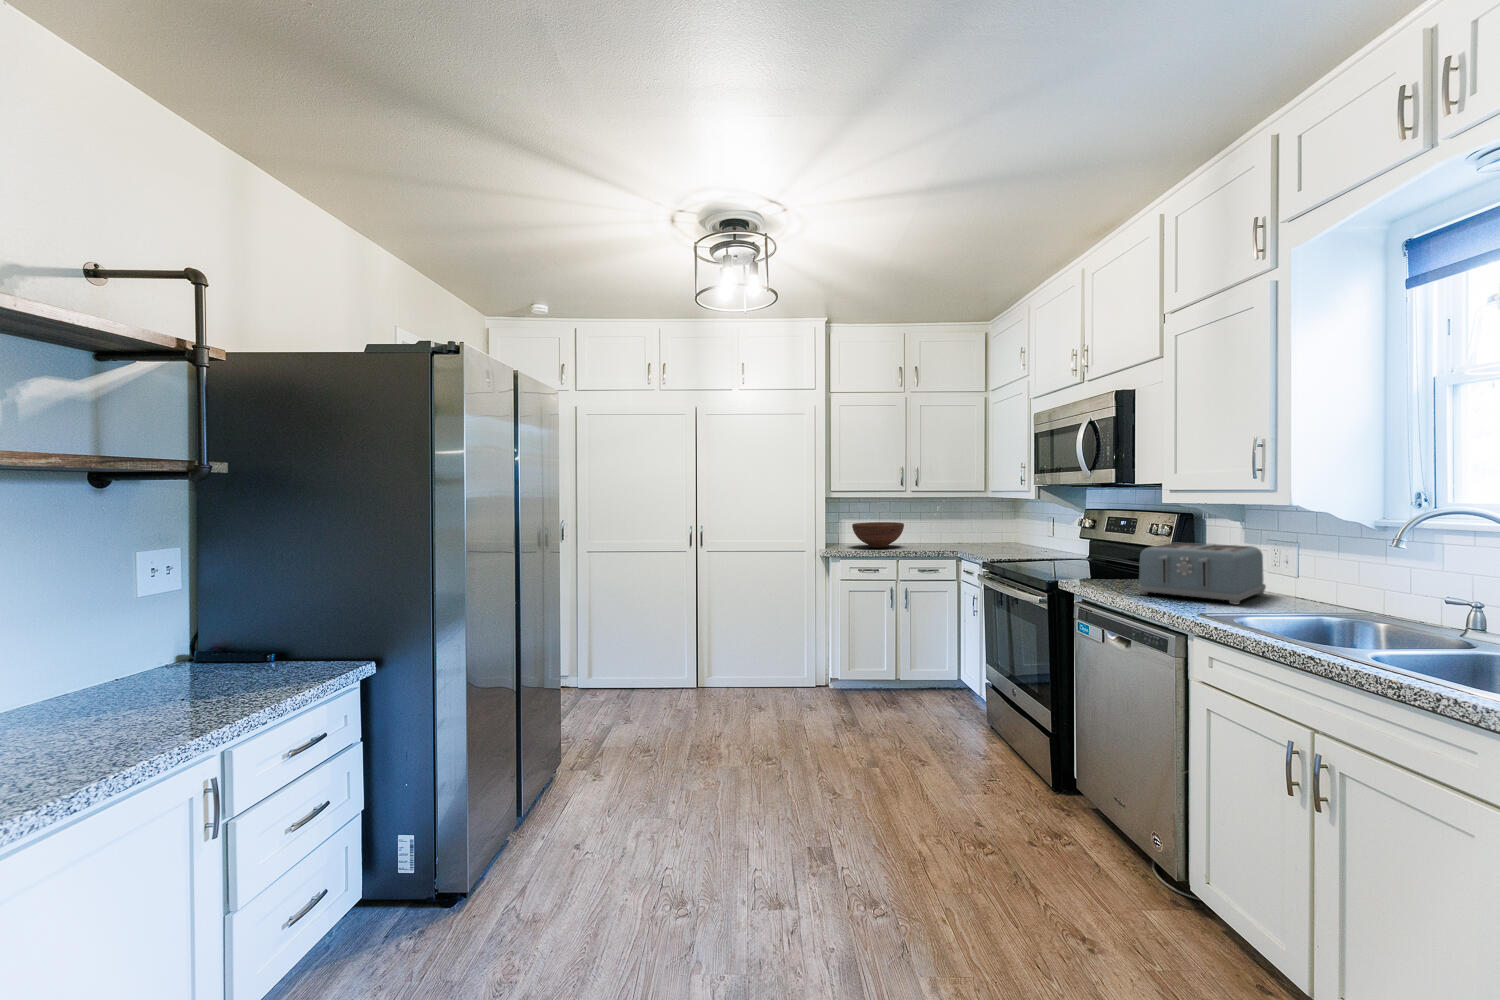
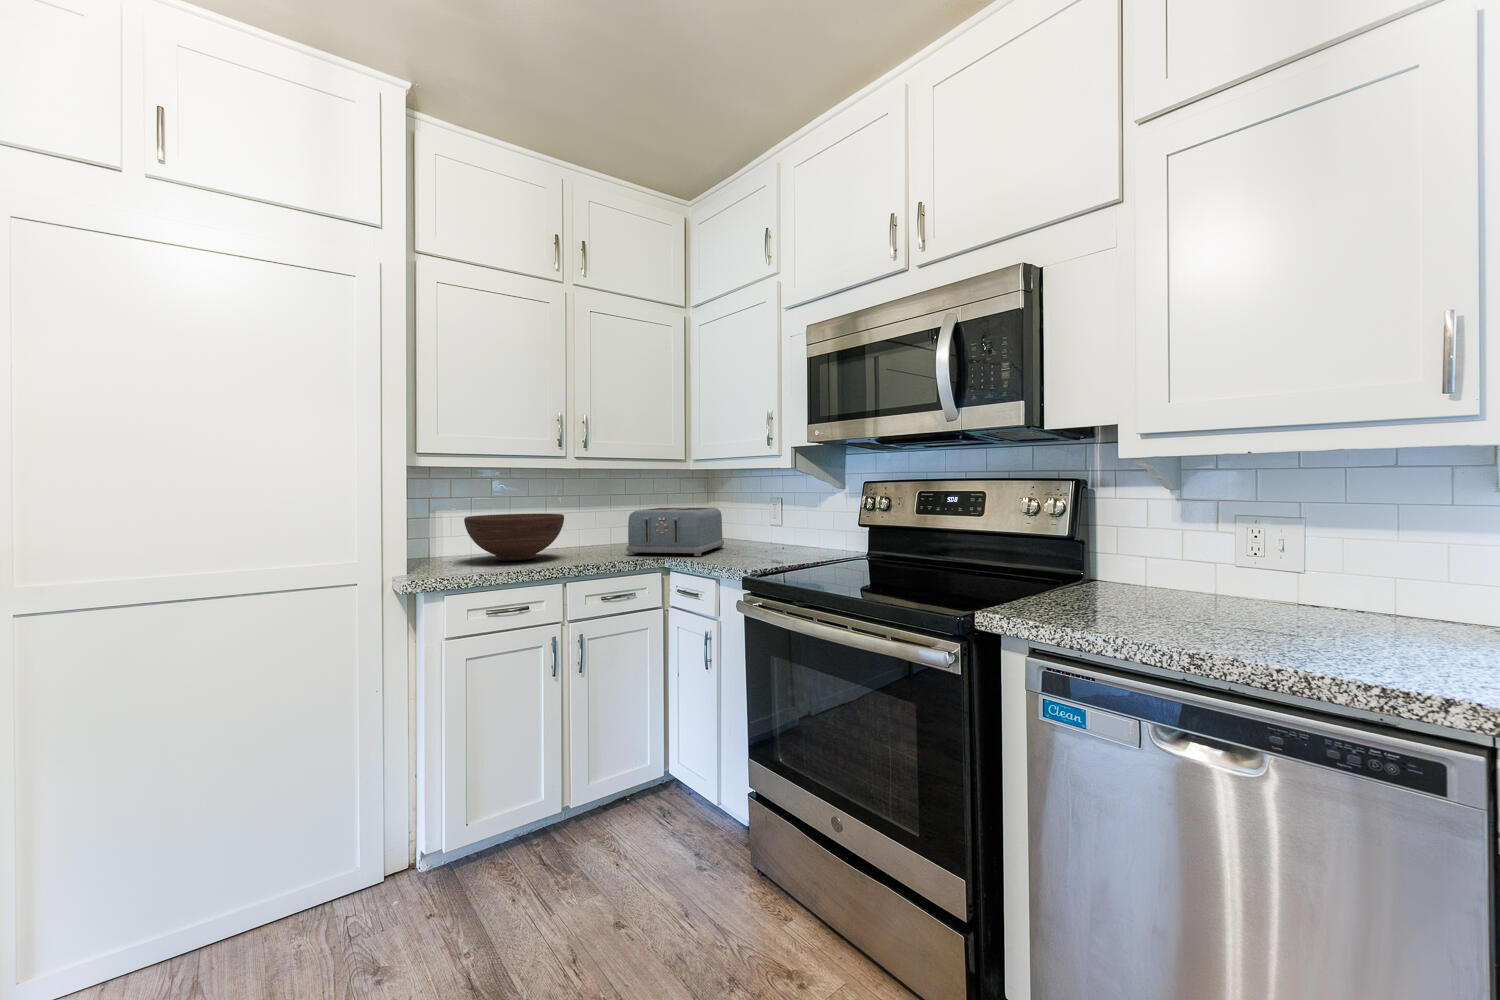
toaster: present [1137,543,1266,604] -> present [626,508,724,556]

